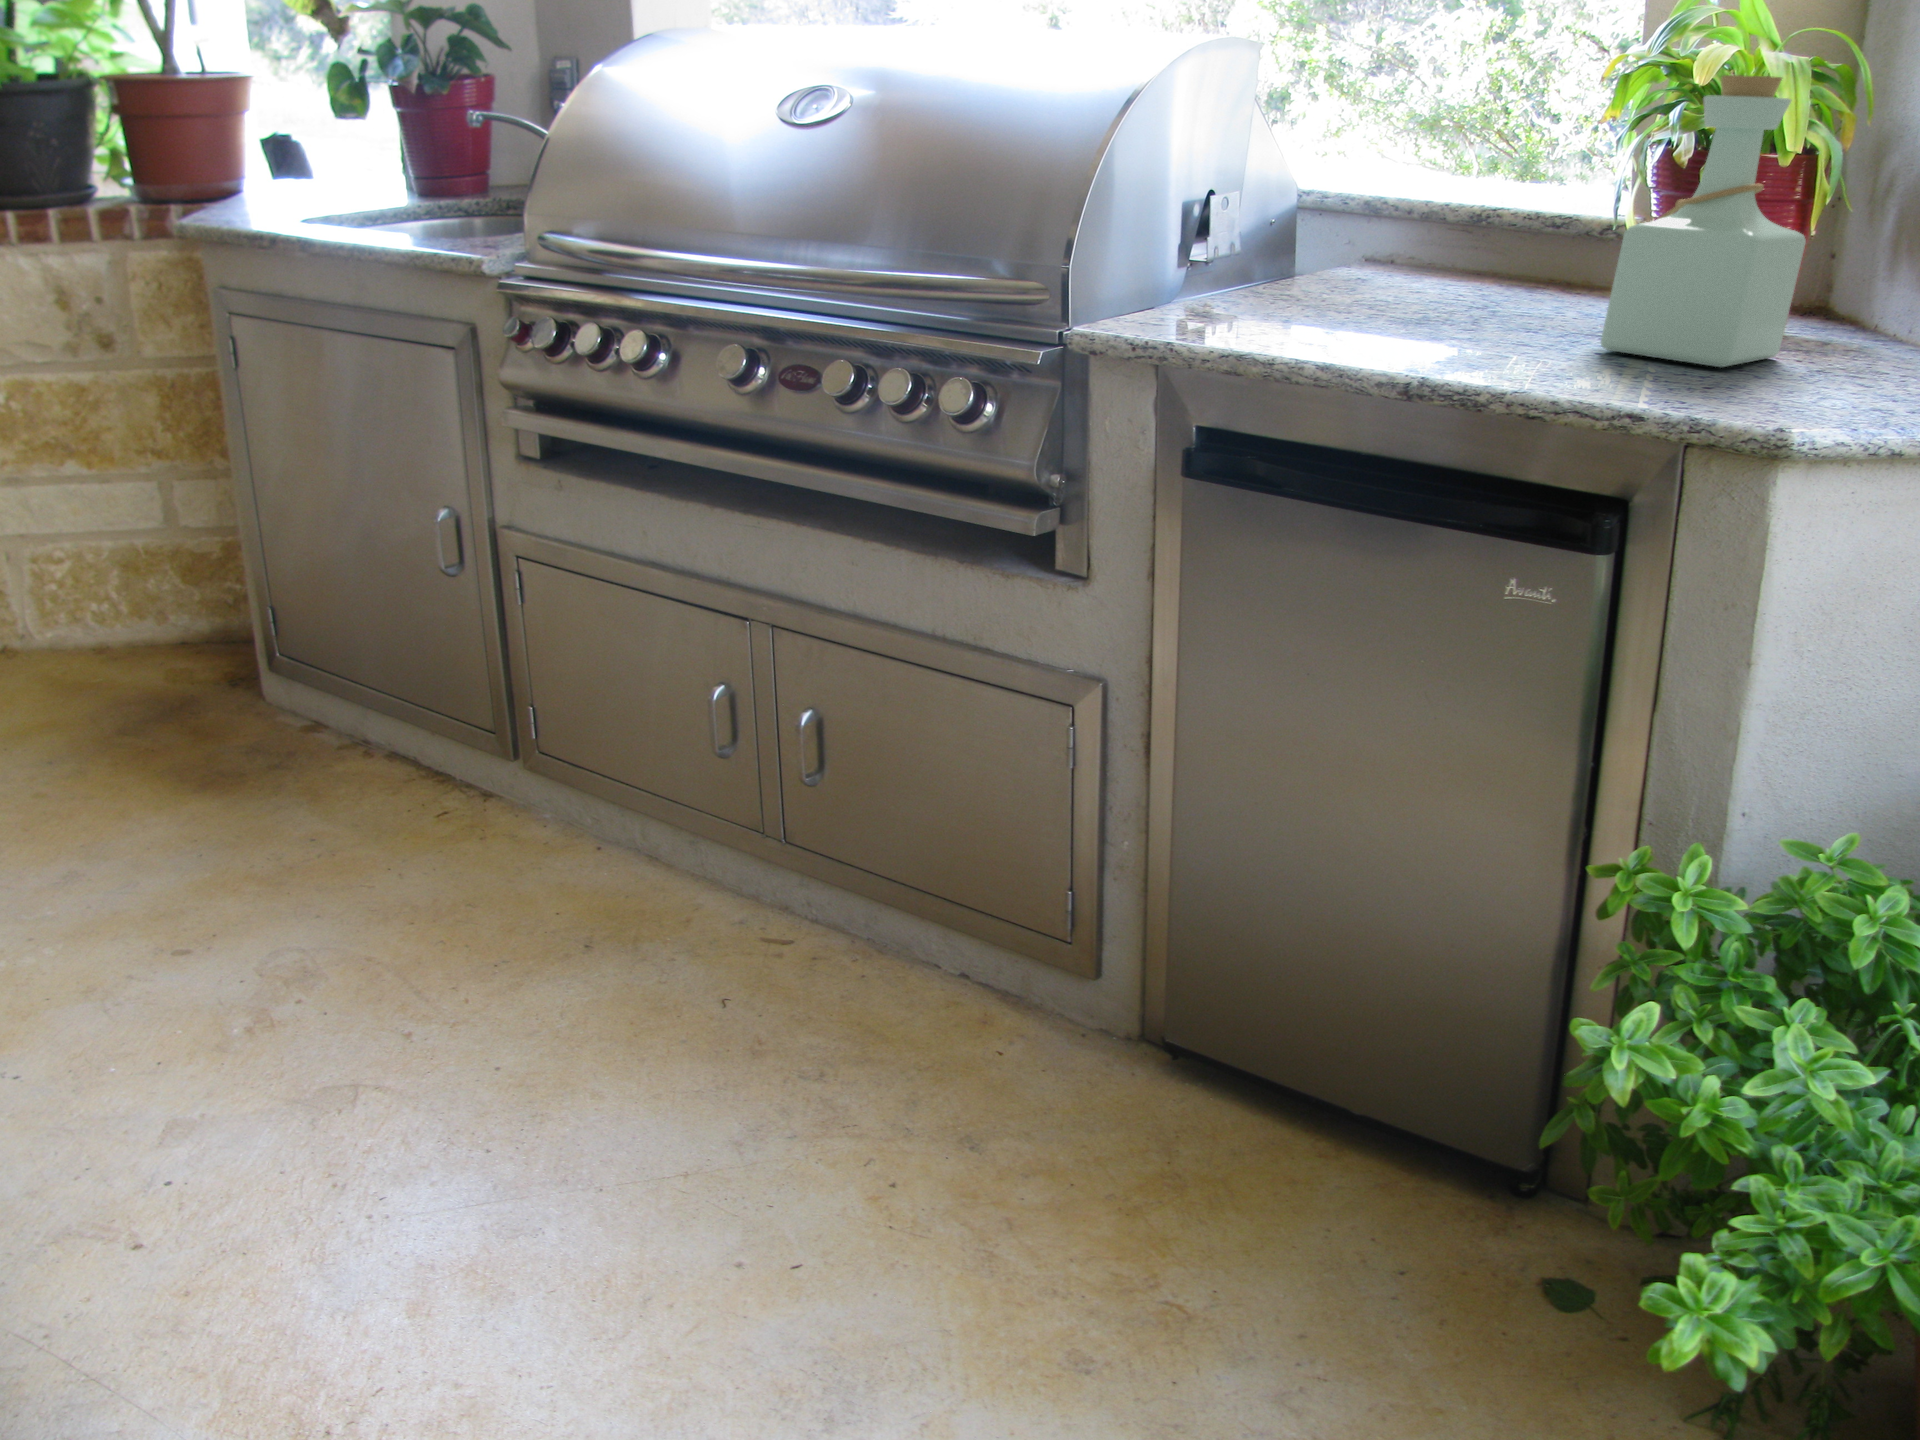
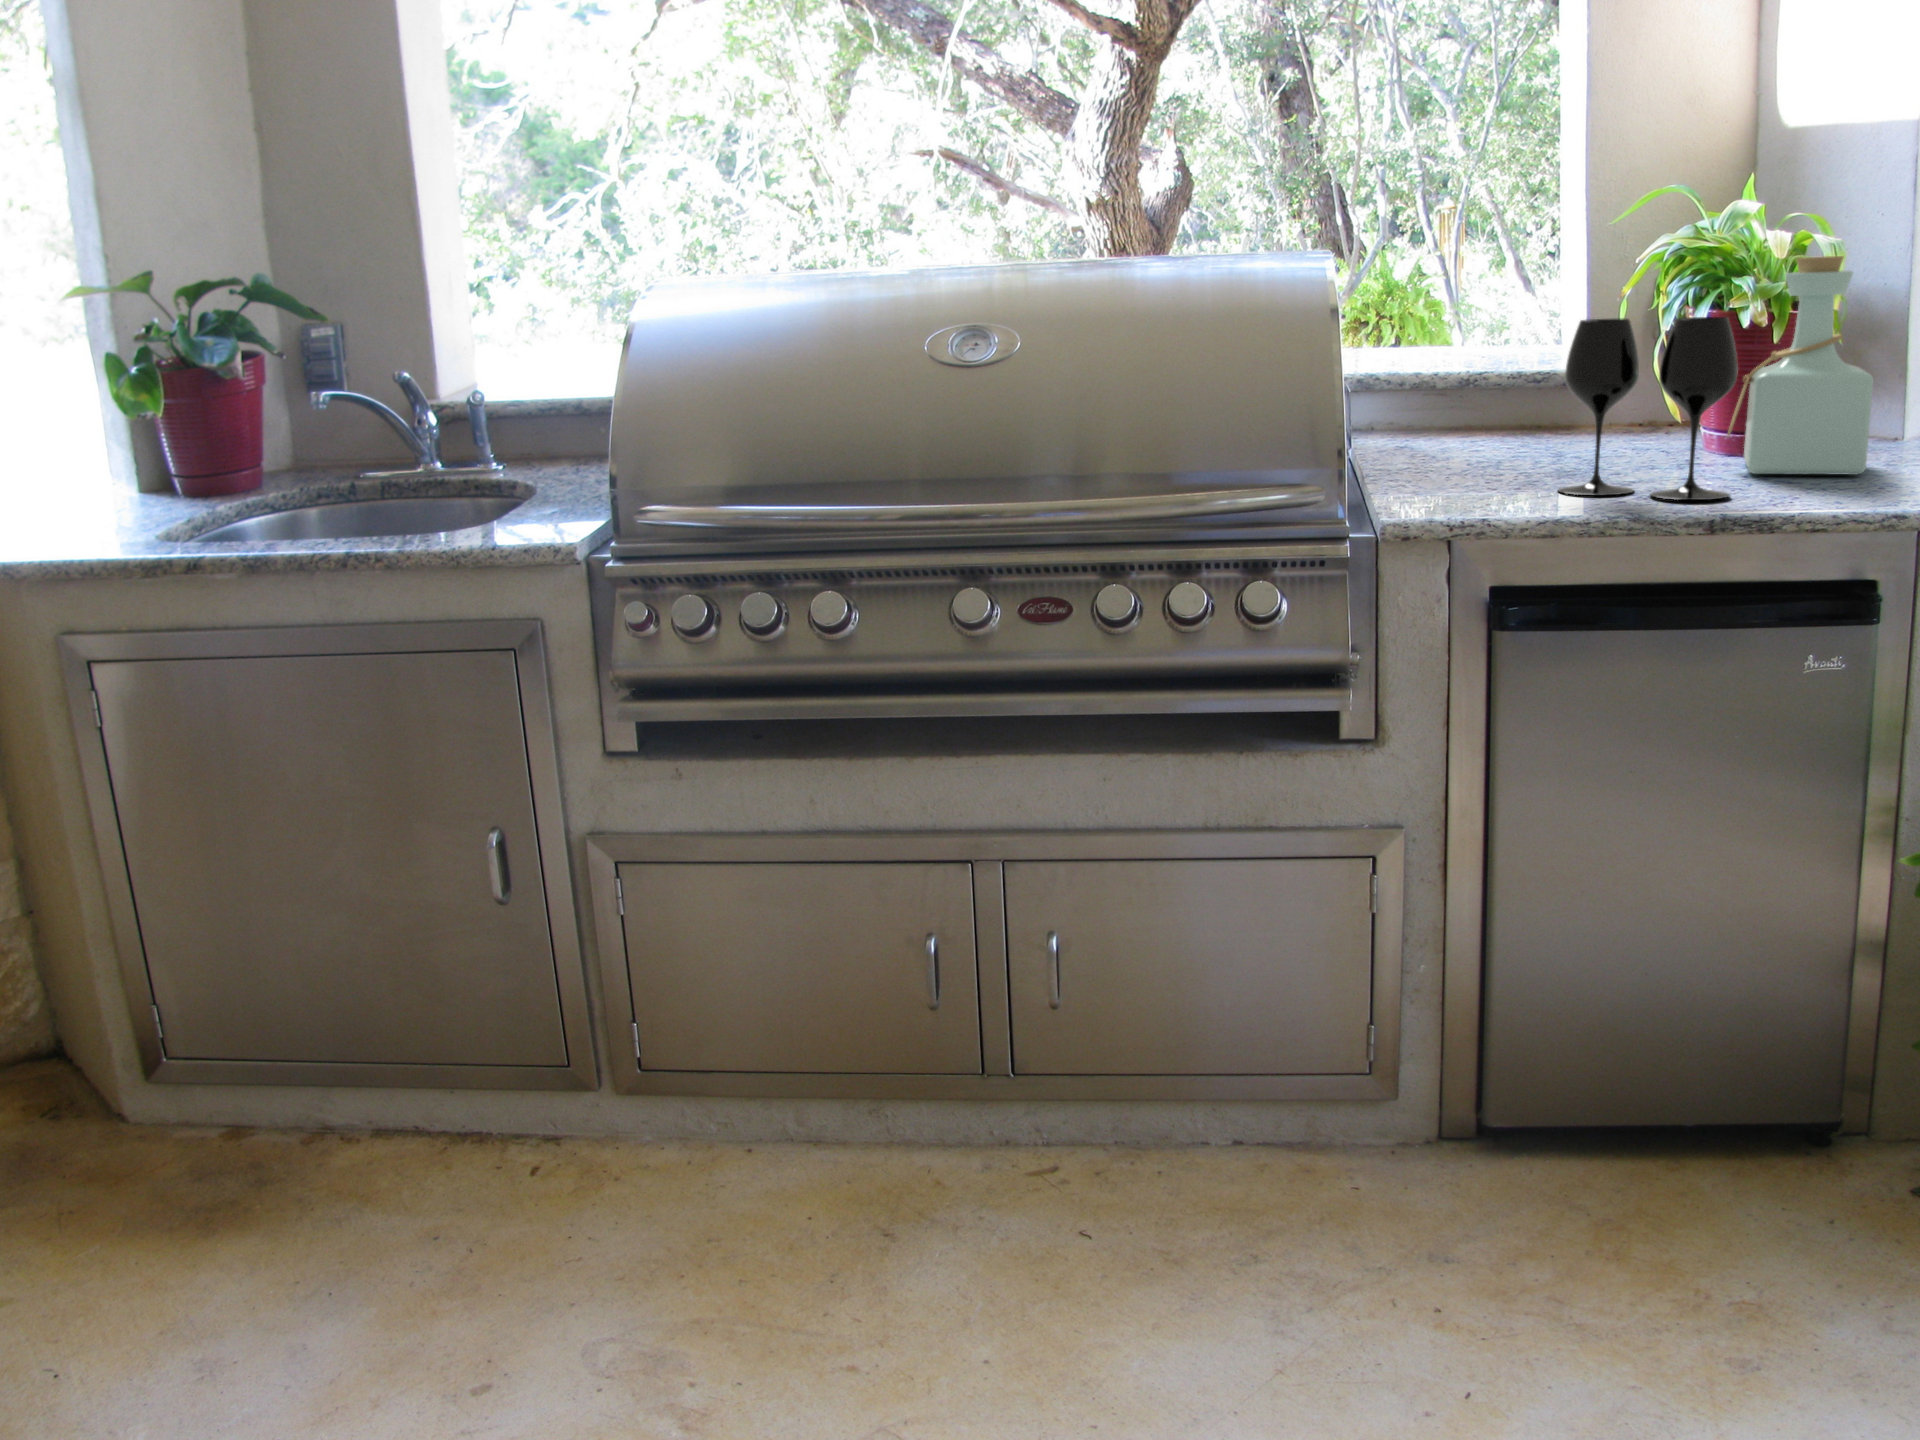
wine glass: none [1340,130,1529,364] -> present [1558,317,1738,500]

